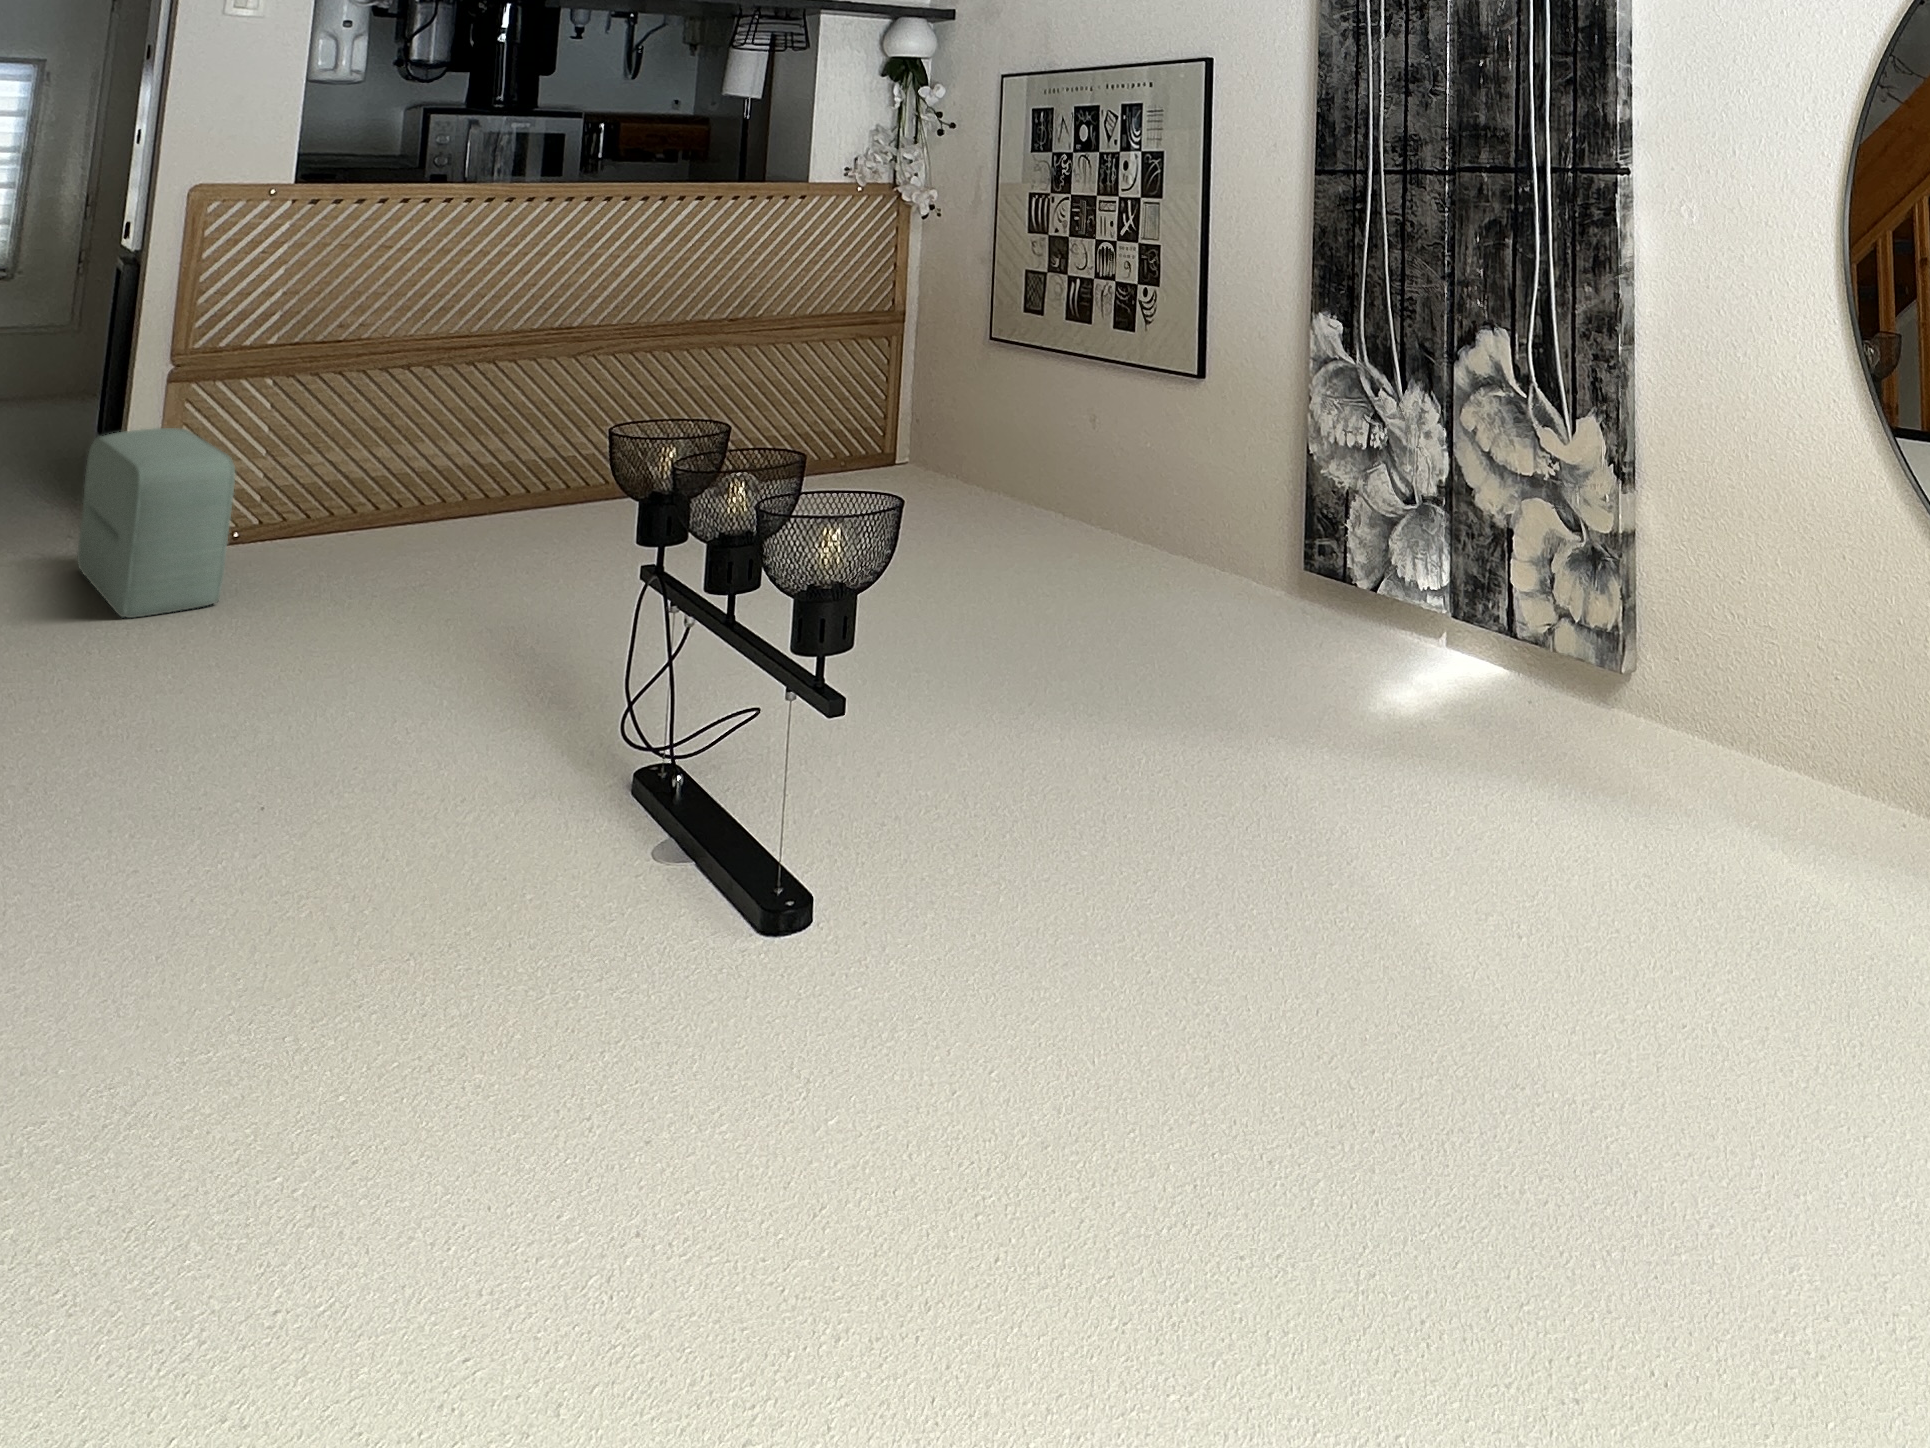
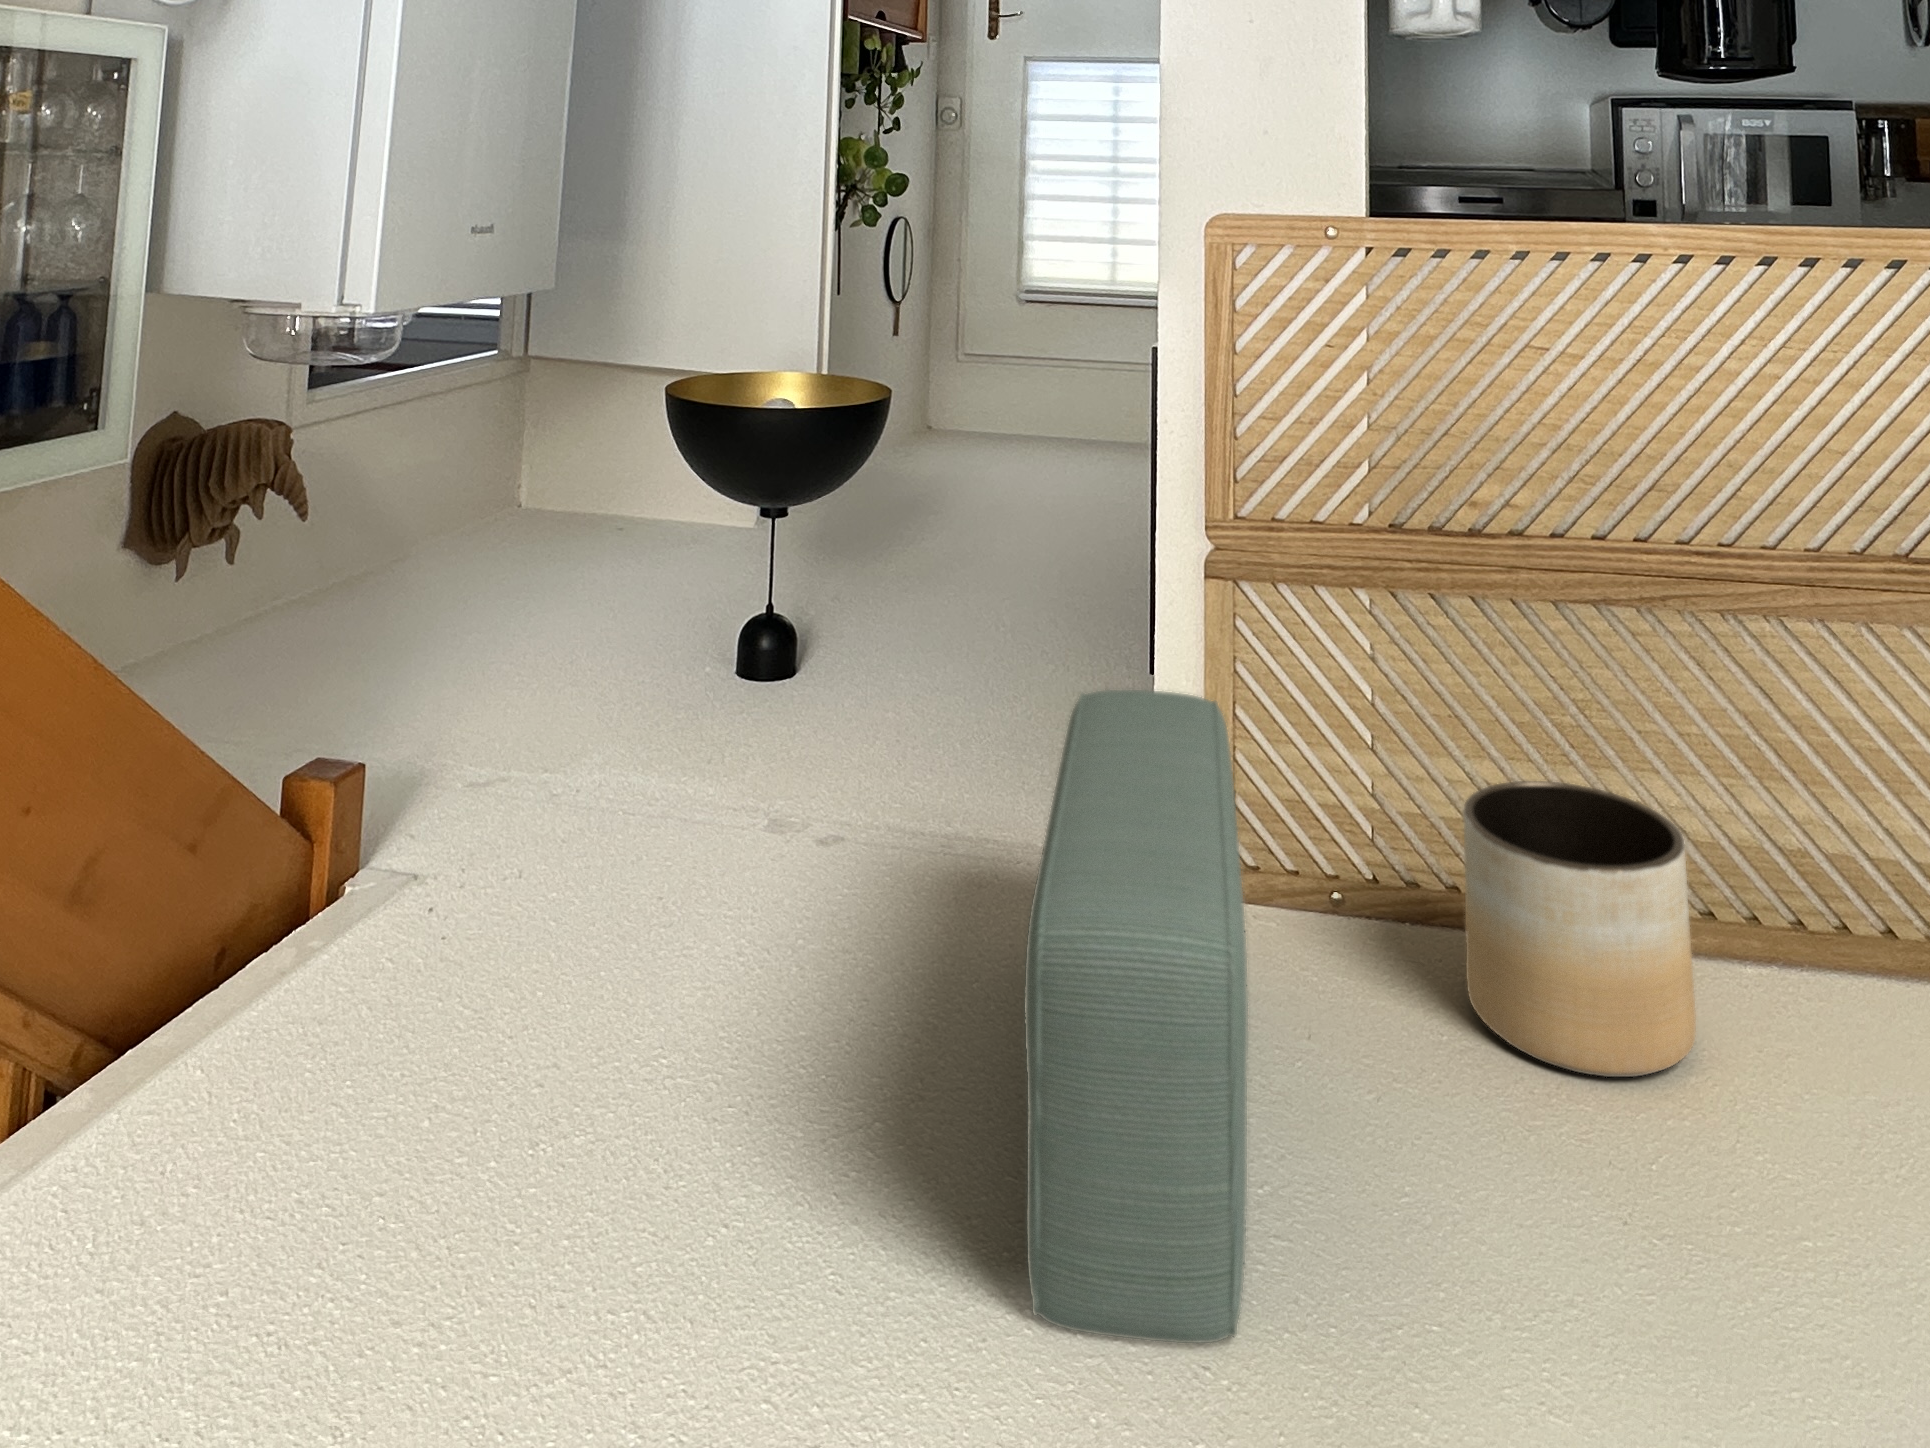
planter: none [306,445,423,546] -> present [1463,781,1696,1077]

